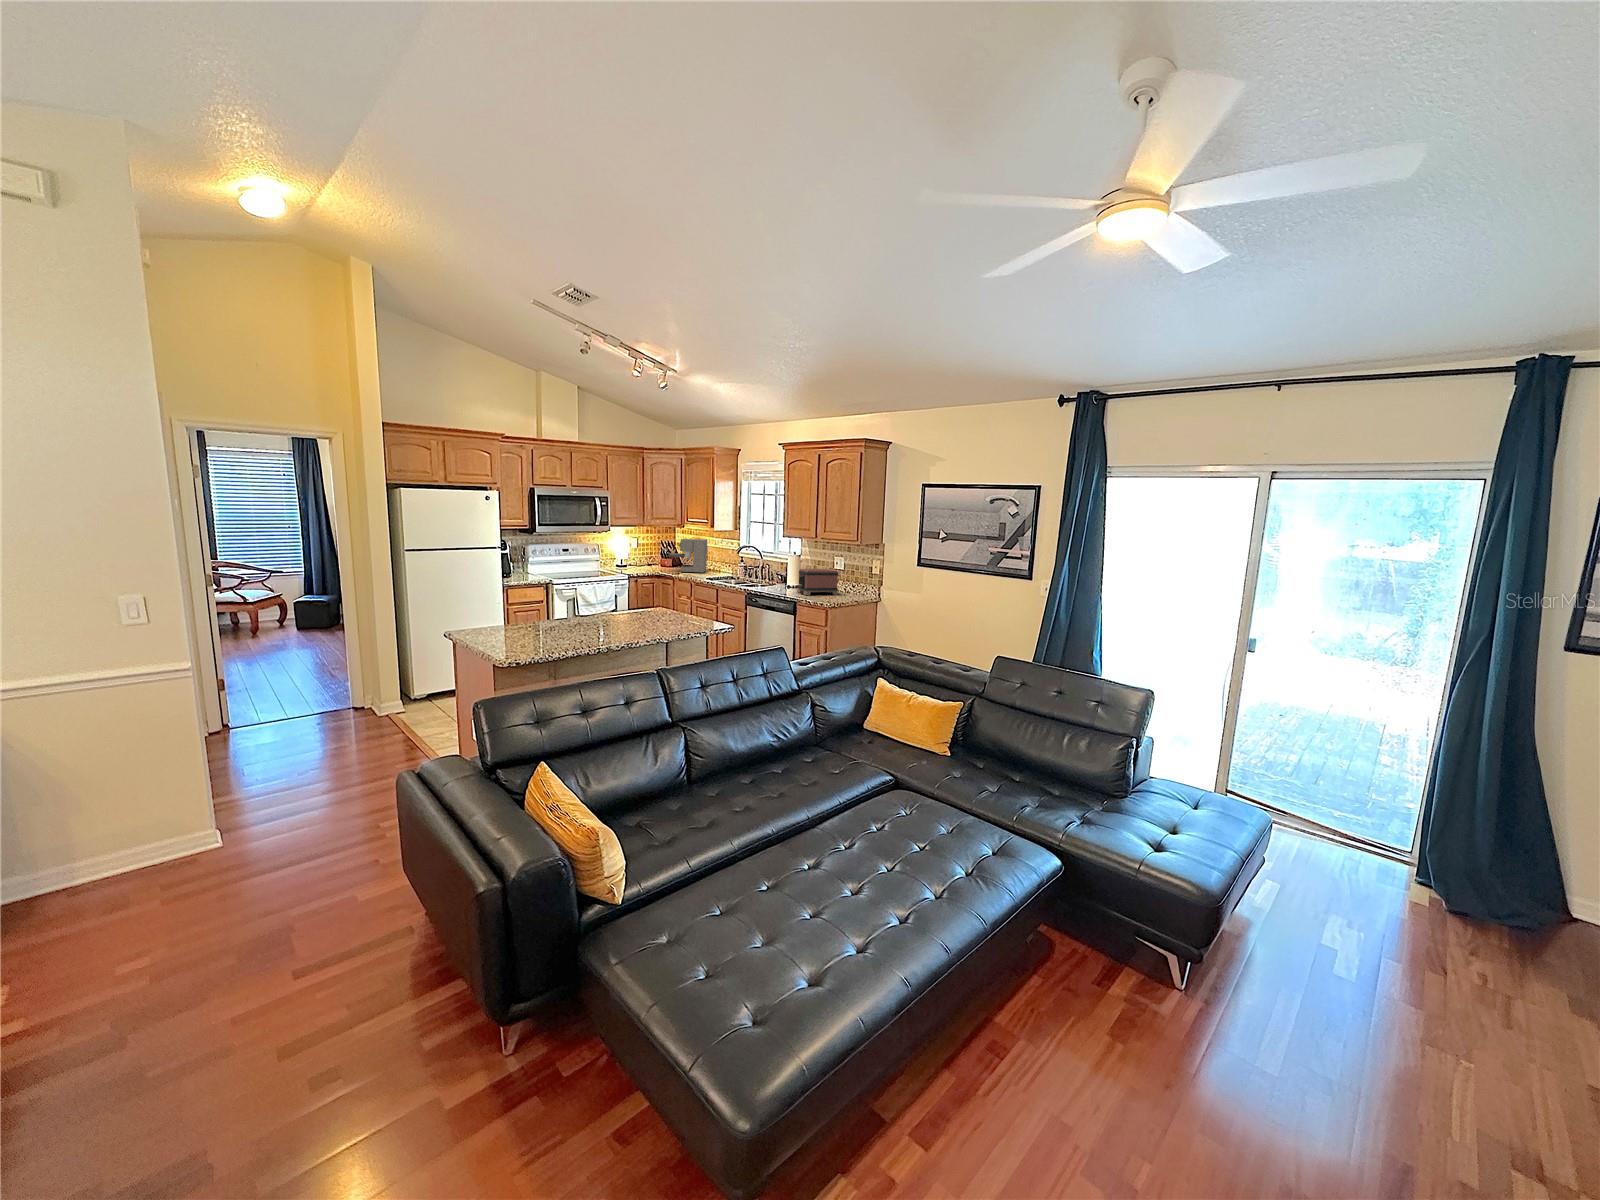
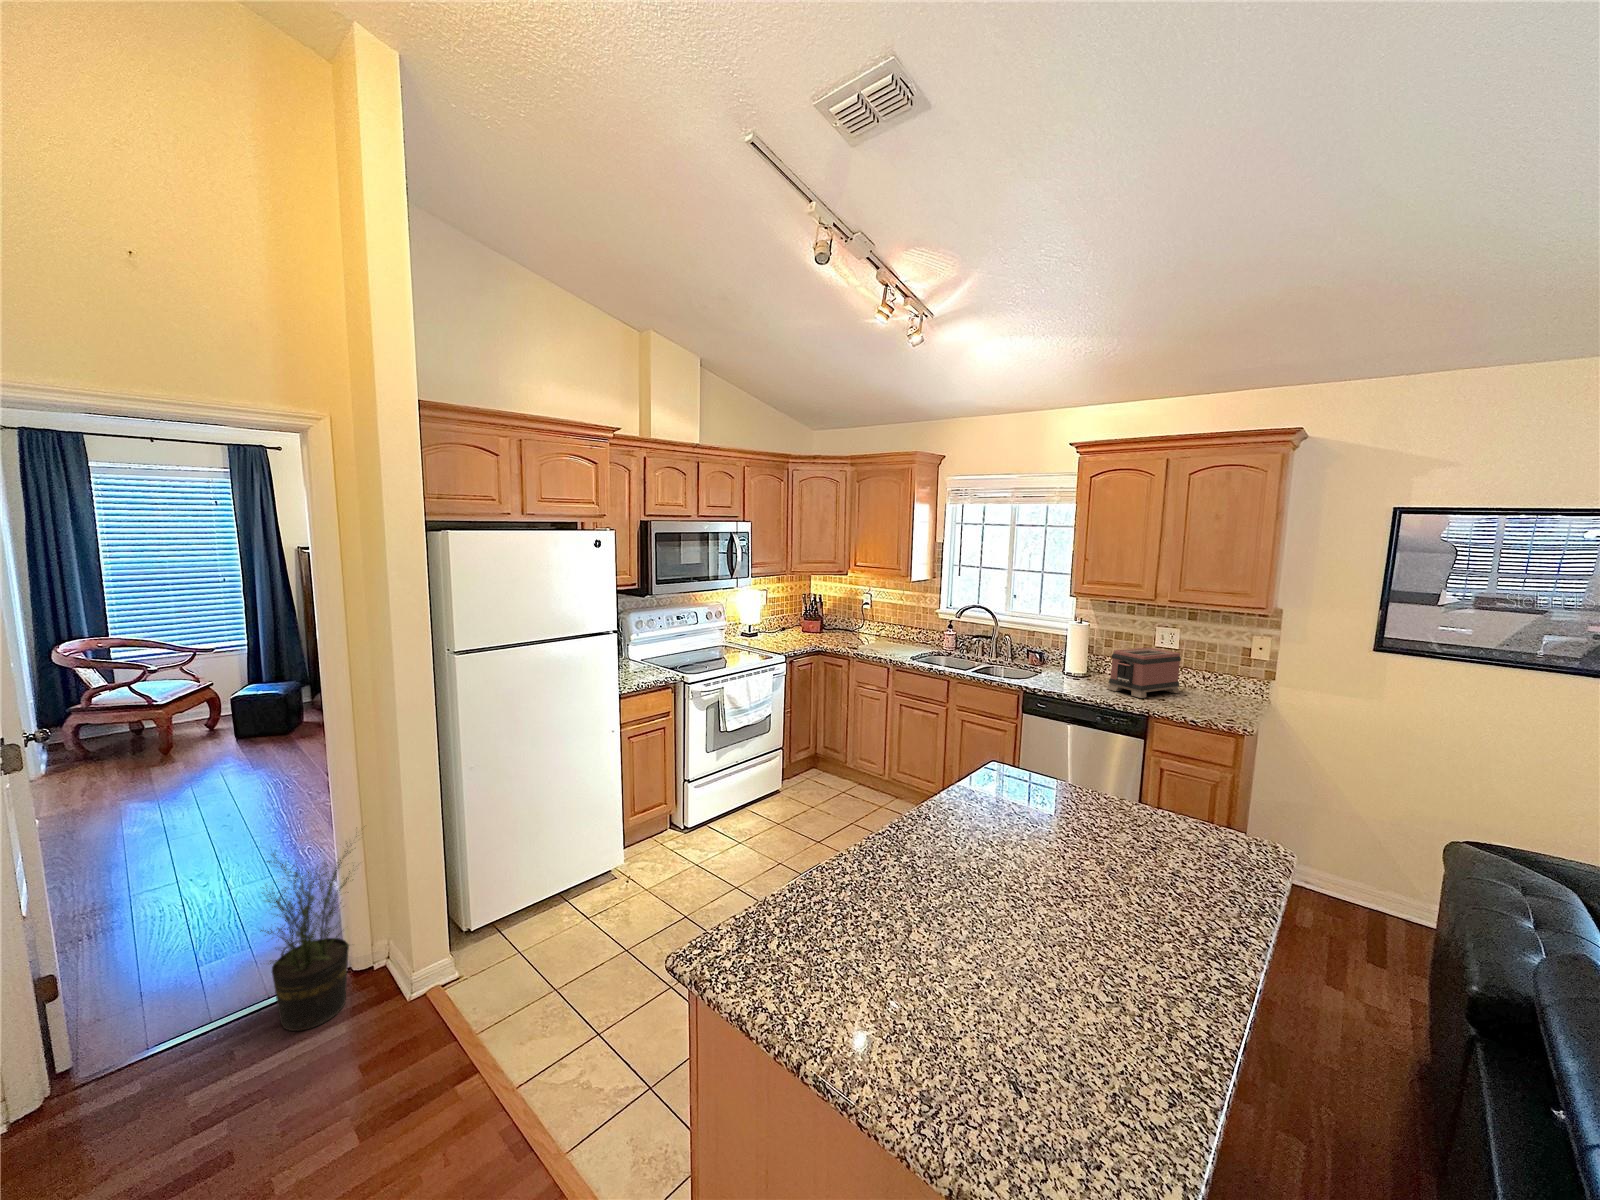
coffee maker: present [669,539,707,573] -> none [827,591,885,644]
potted plant: none [302,634,358,723] -> present [261,836,357,1031]

